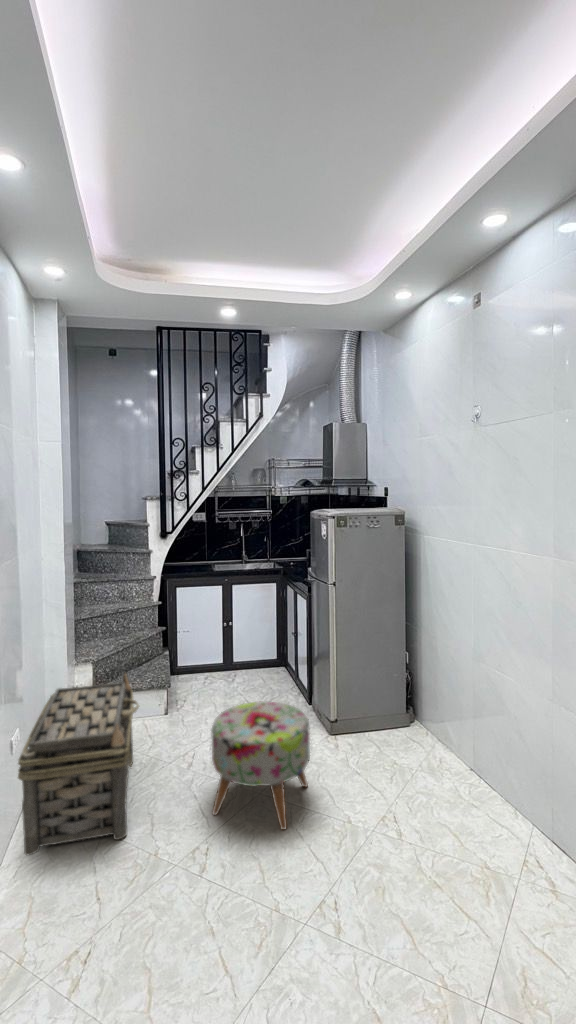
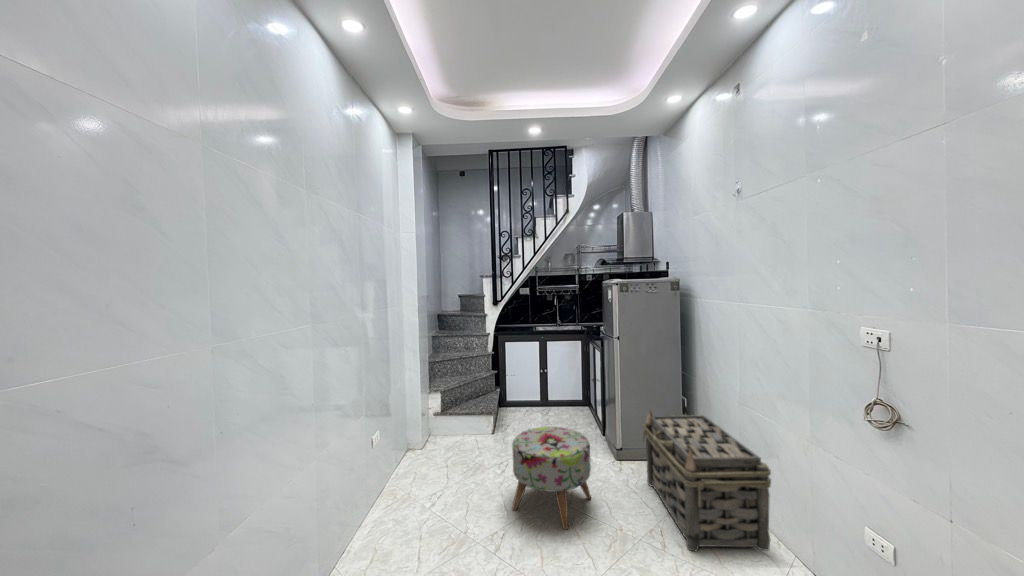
basket: present [18,674,139,855] -> present [643,411,771,551]

